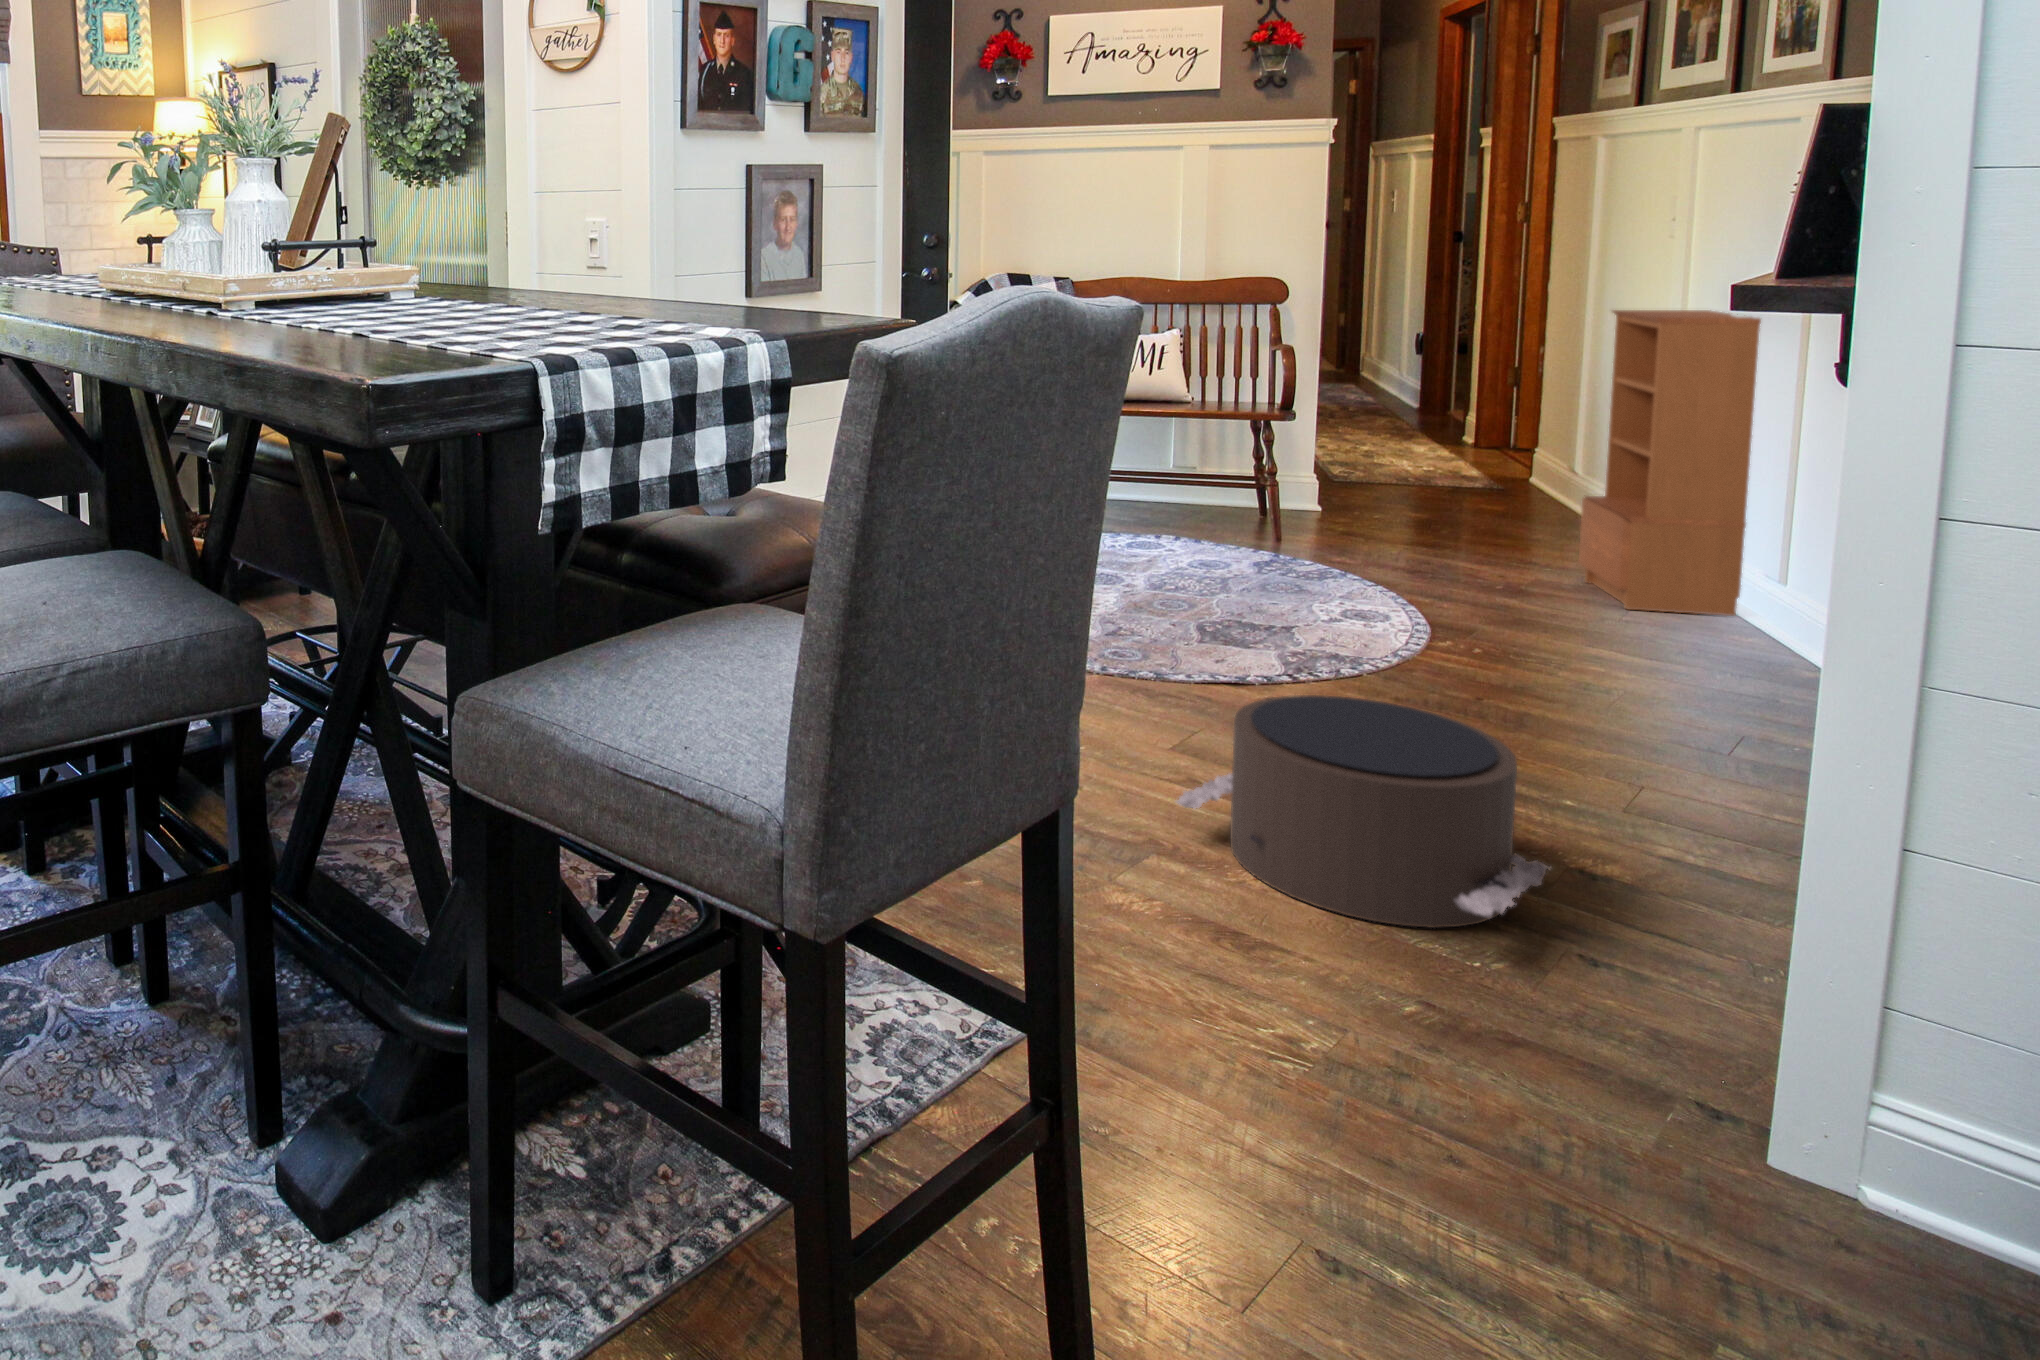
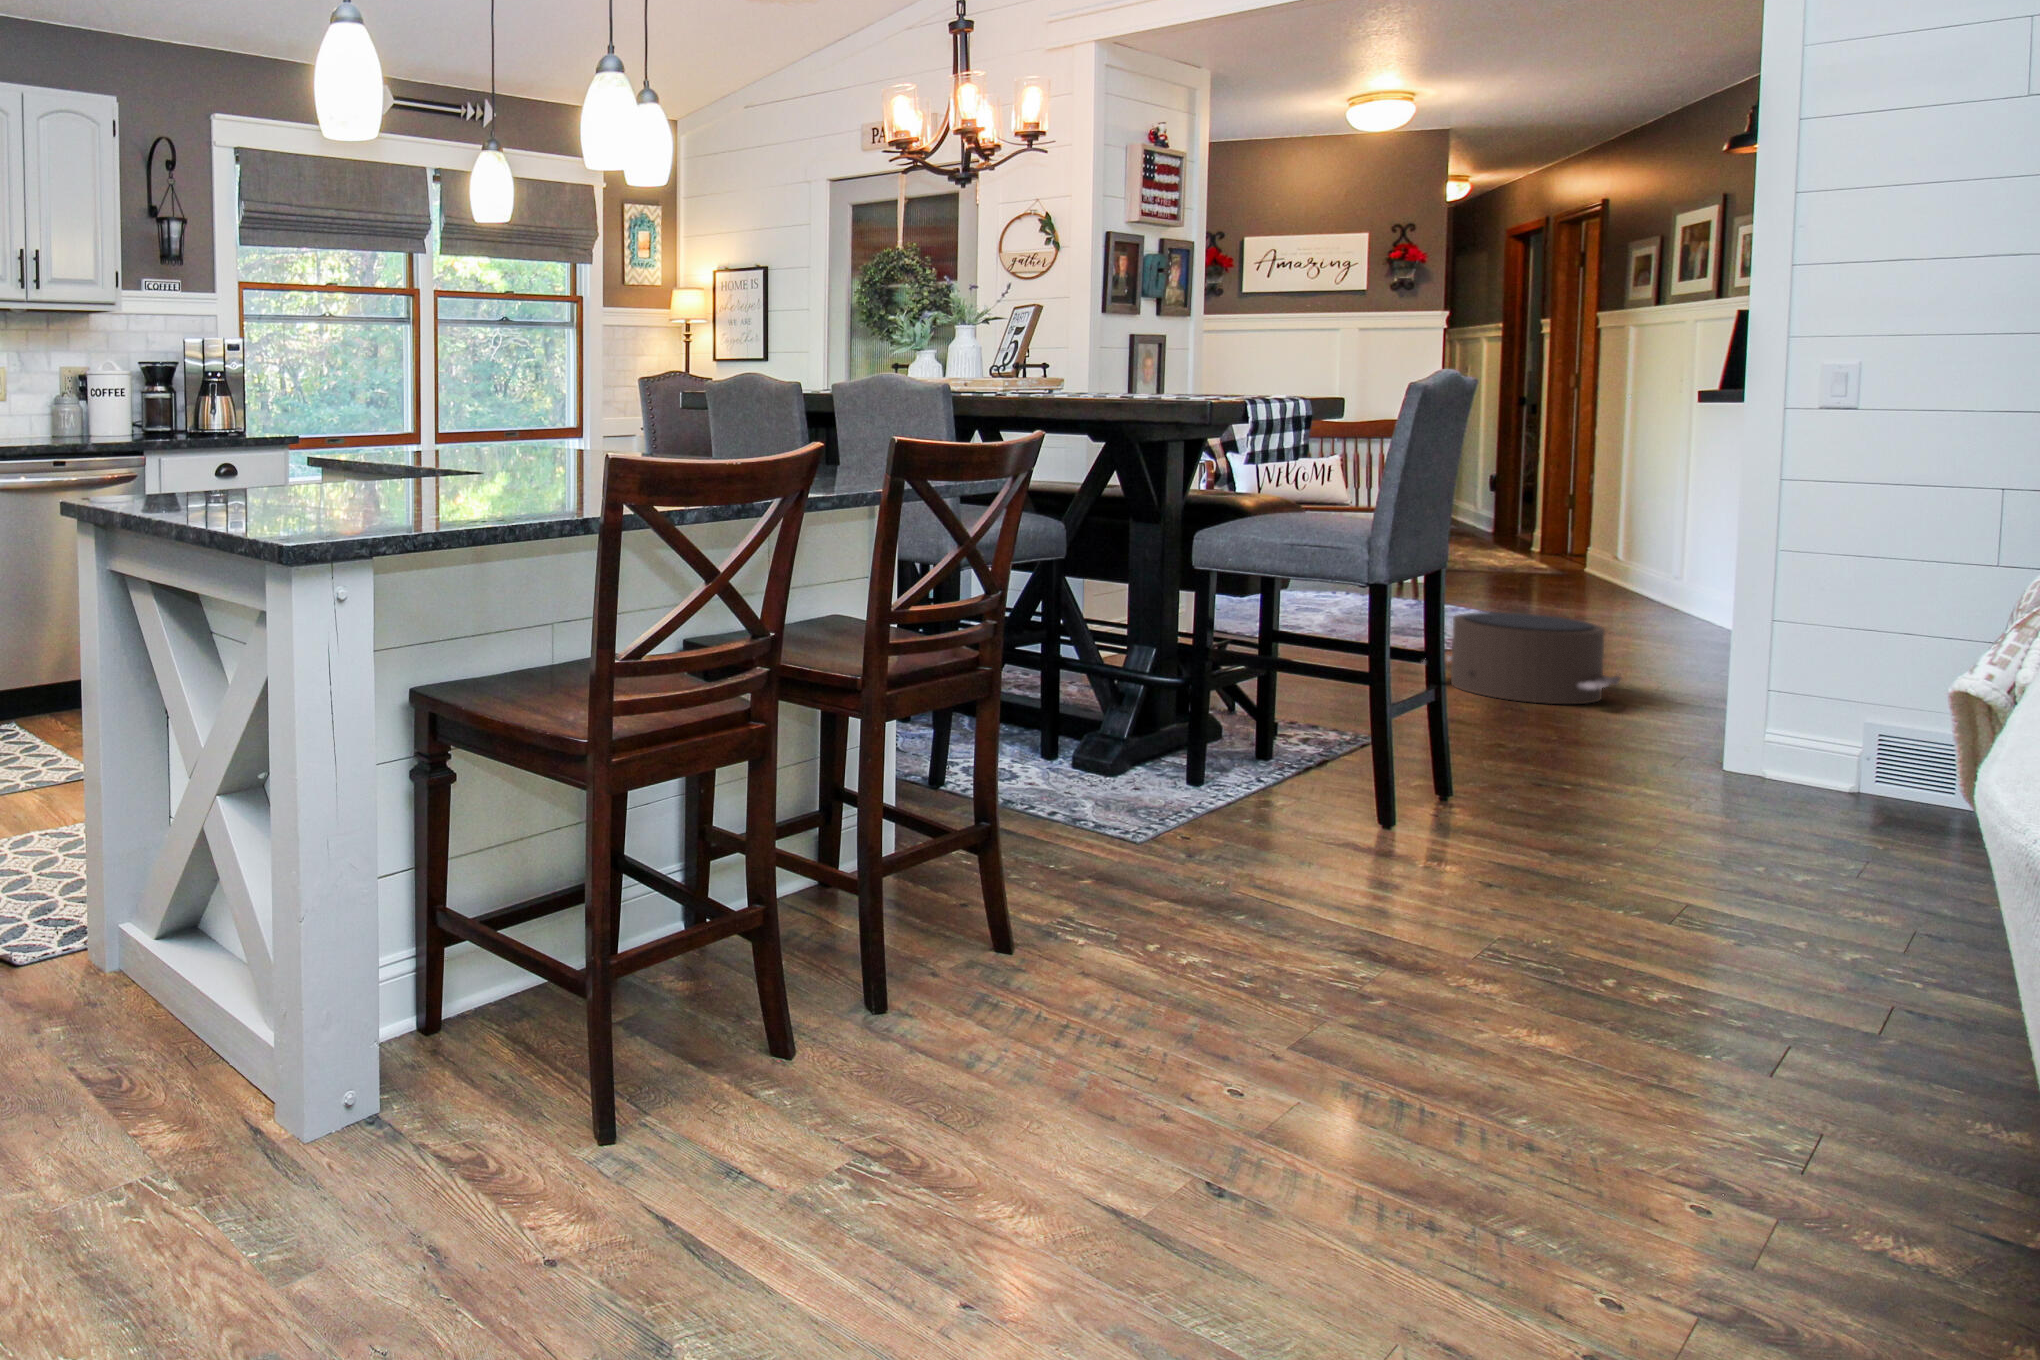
bookcase: present [1579,310,1761,616] -> none [1625,434,1736,621]

